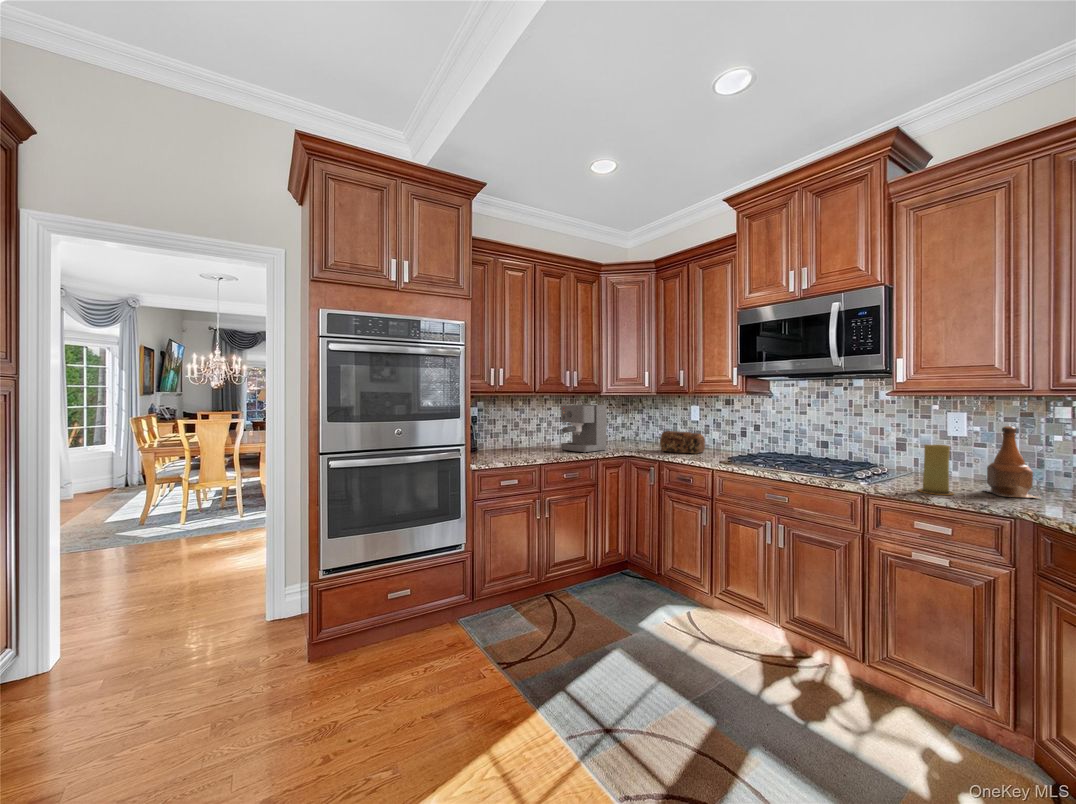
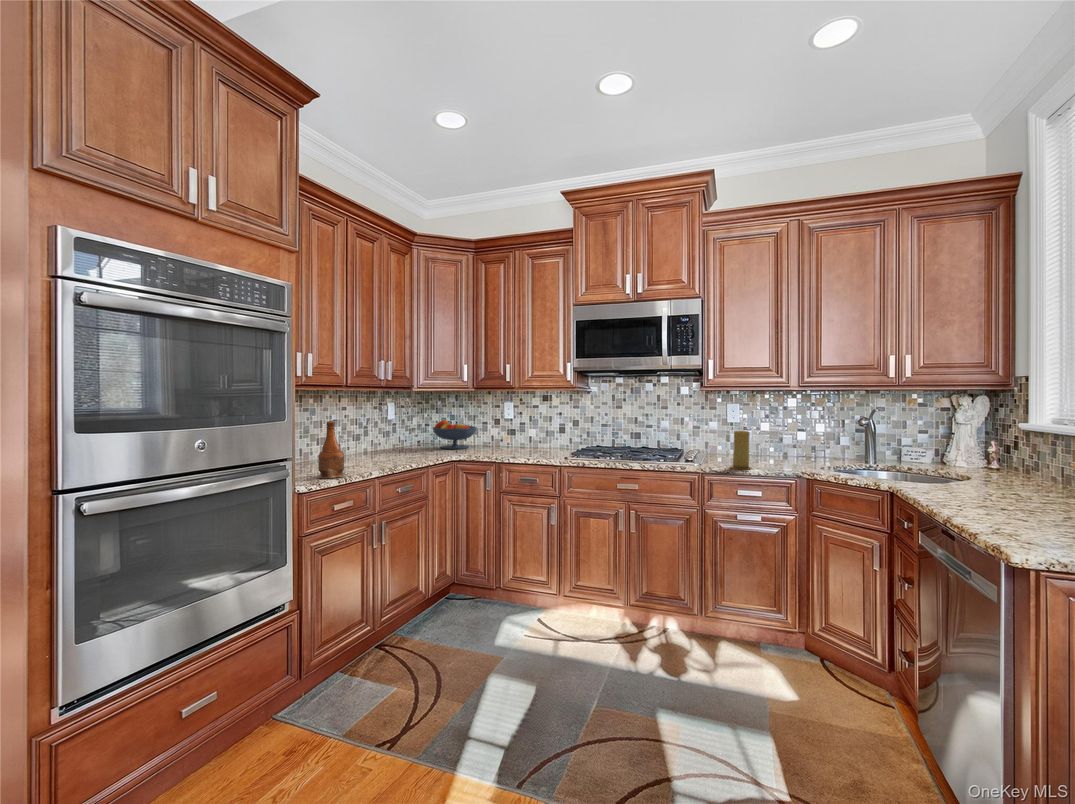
coffee maker: present [561,404,607,453] -> none [374,402,428,461]
fruit bowl: none [622,421,662,446] -> present [433,420,477,449]
bottle: present [982,426,1039,498] -> present [318,421,345,478]
bread loaf: present [660,431,705,454] -> none [489,430,533,453]

